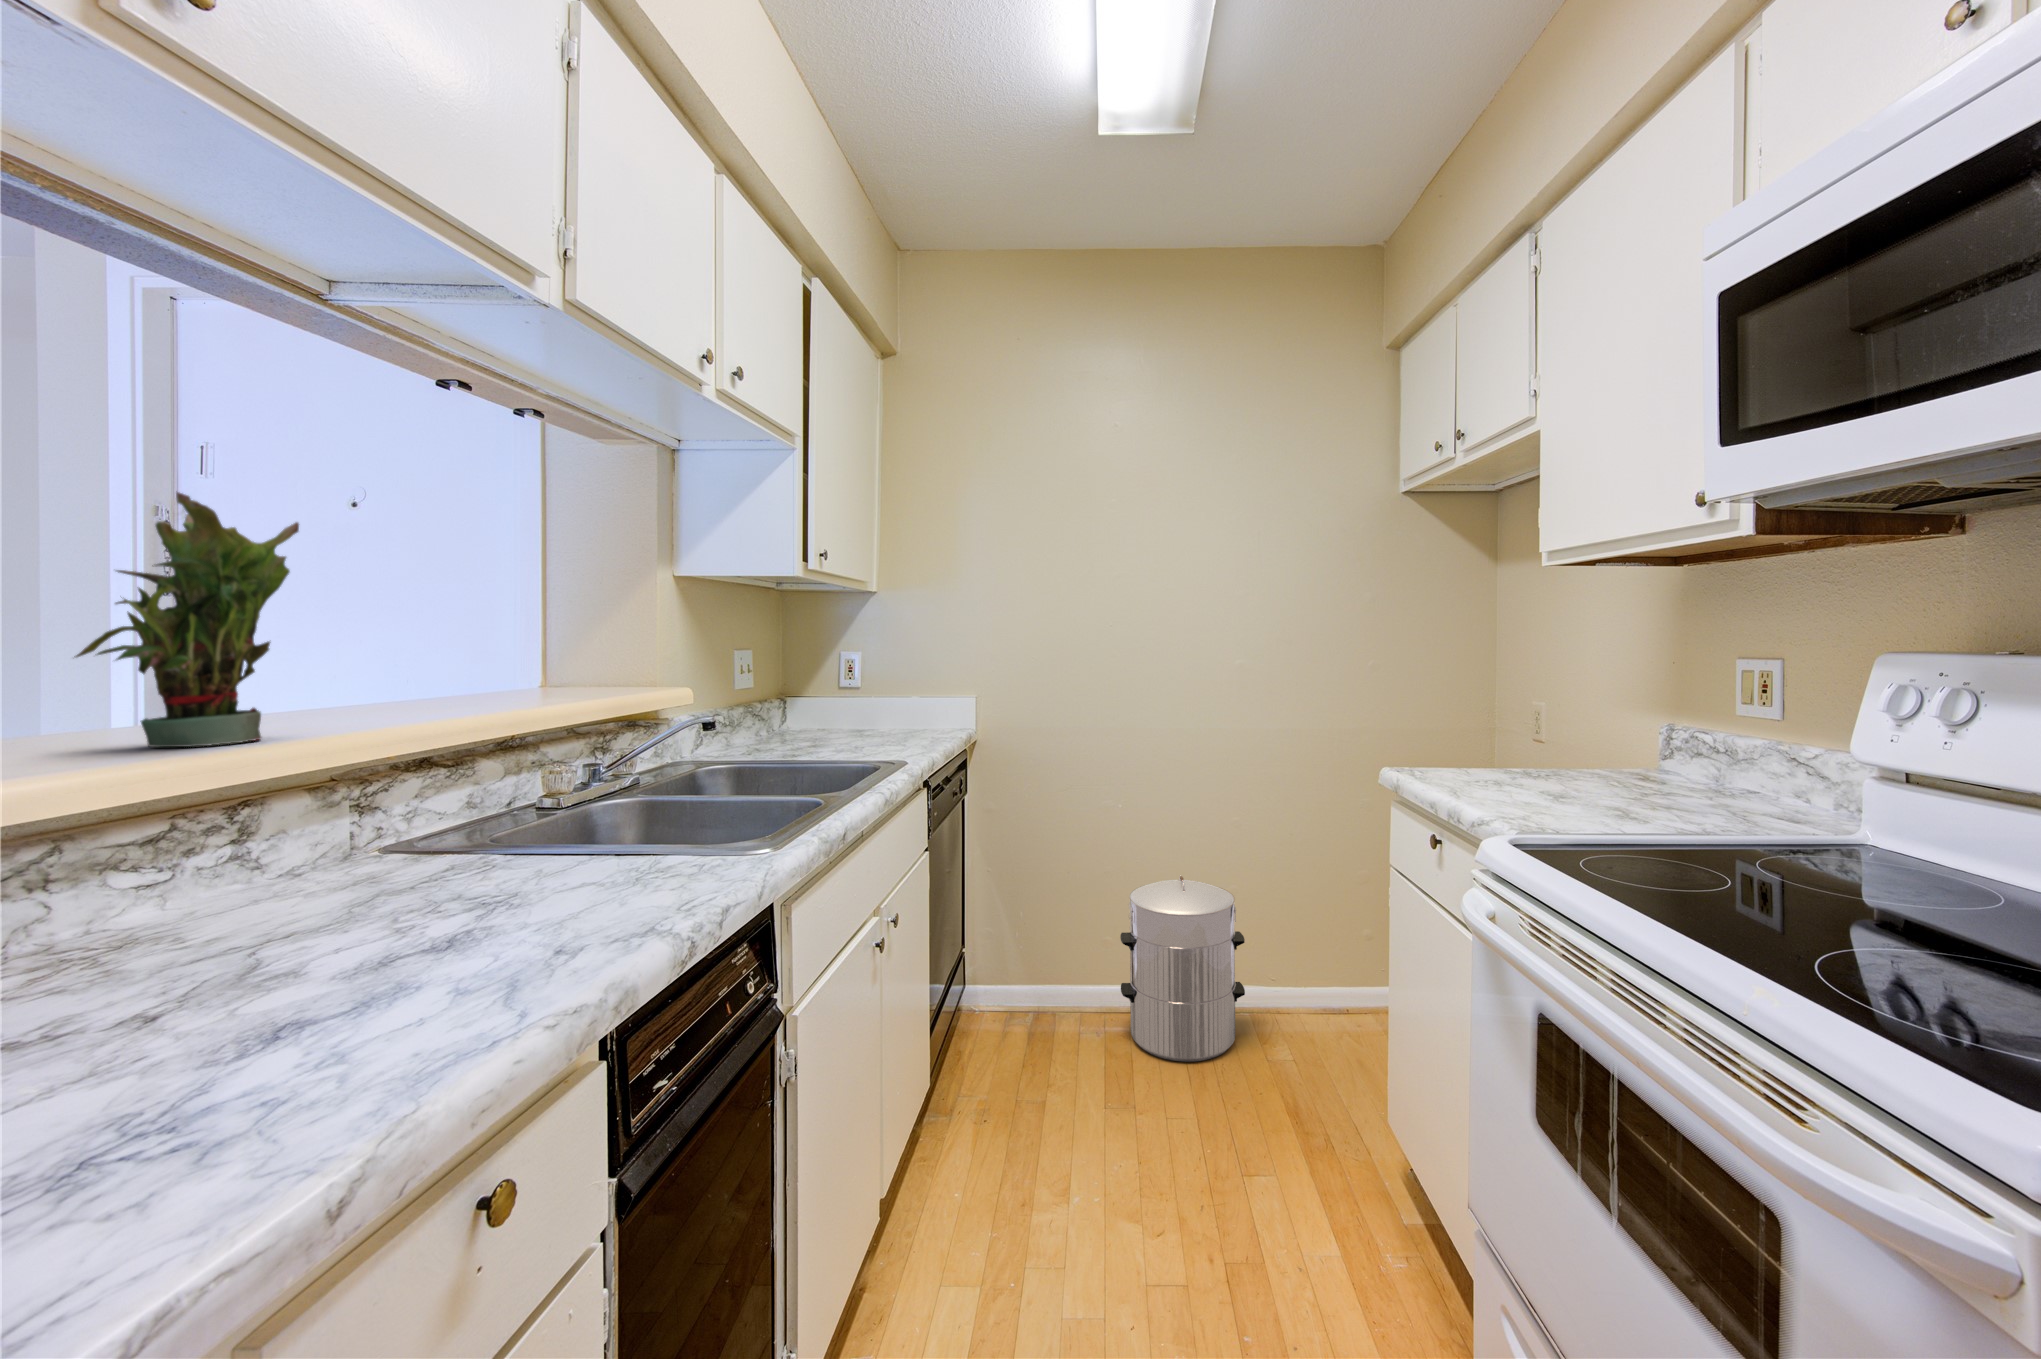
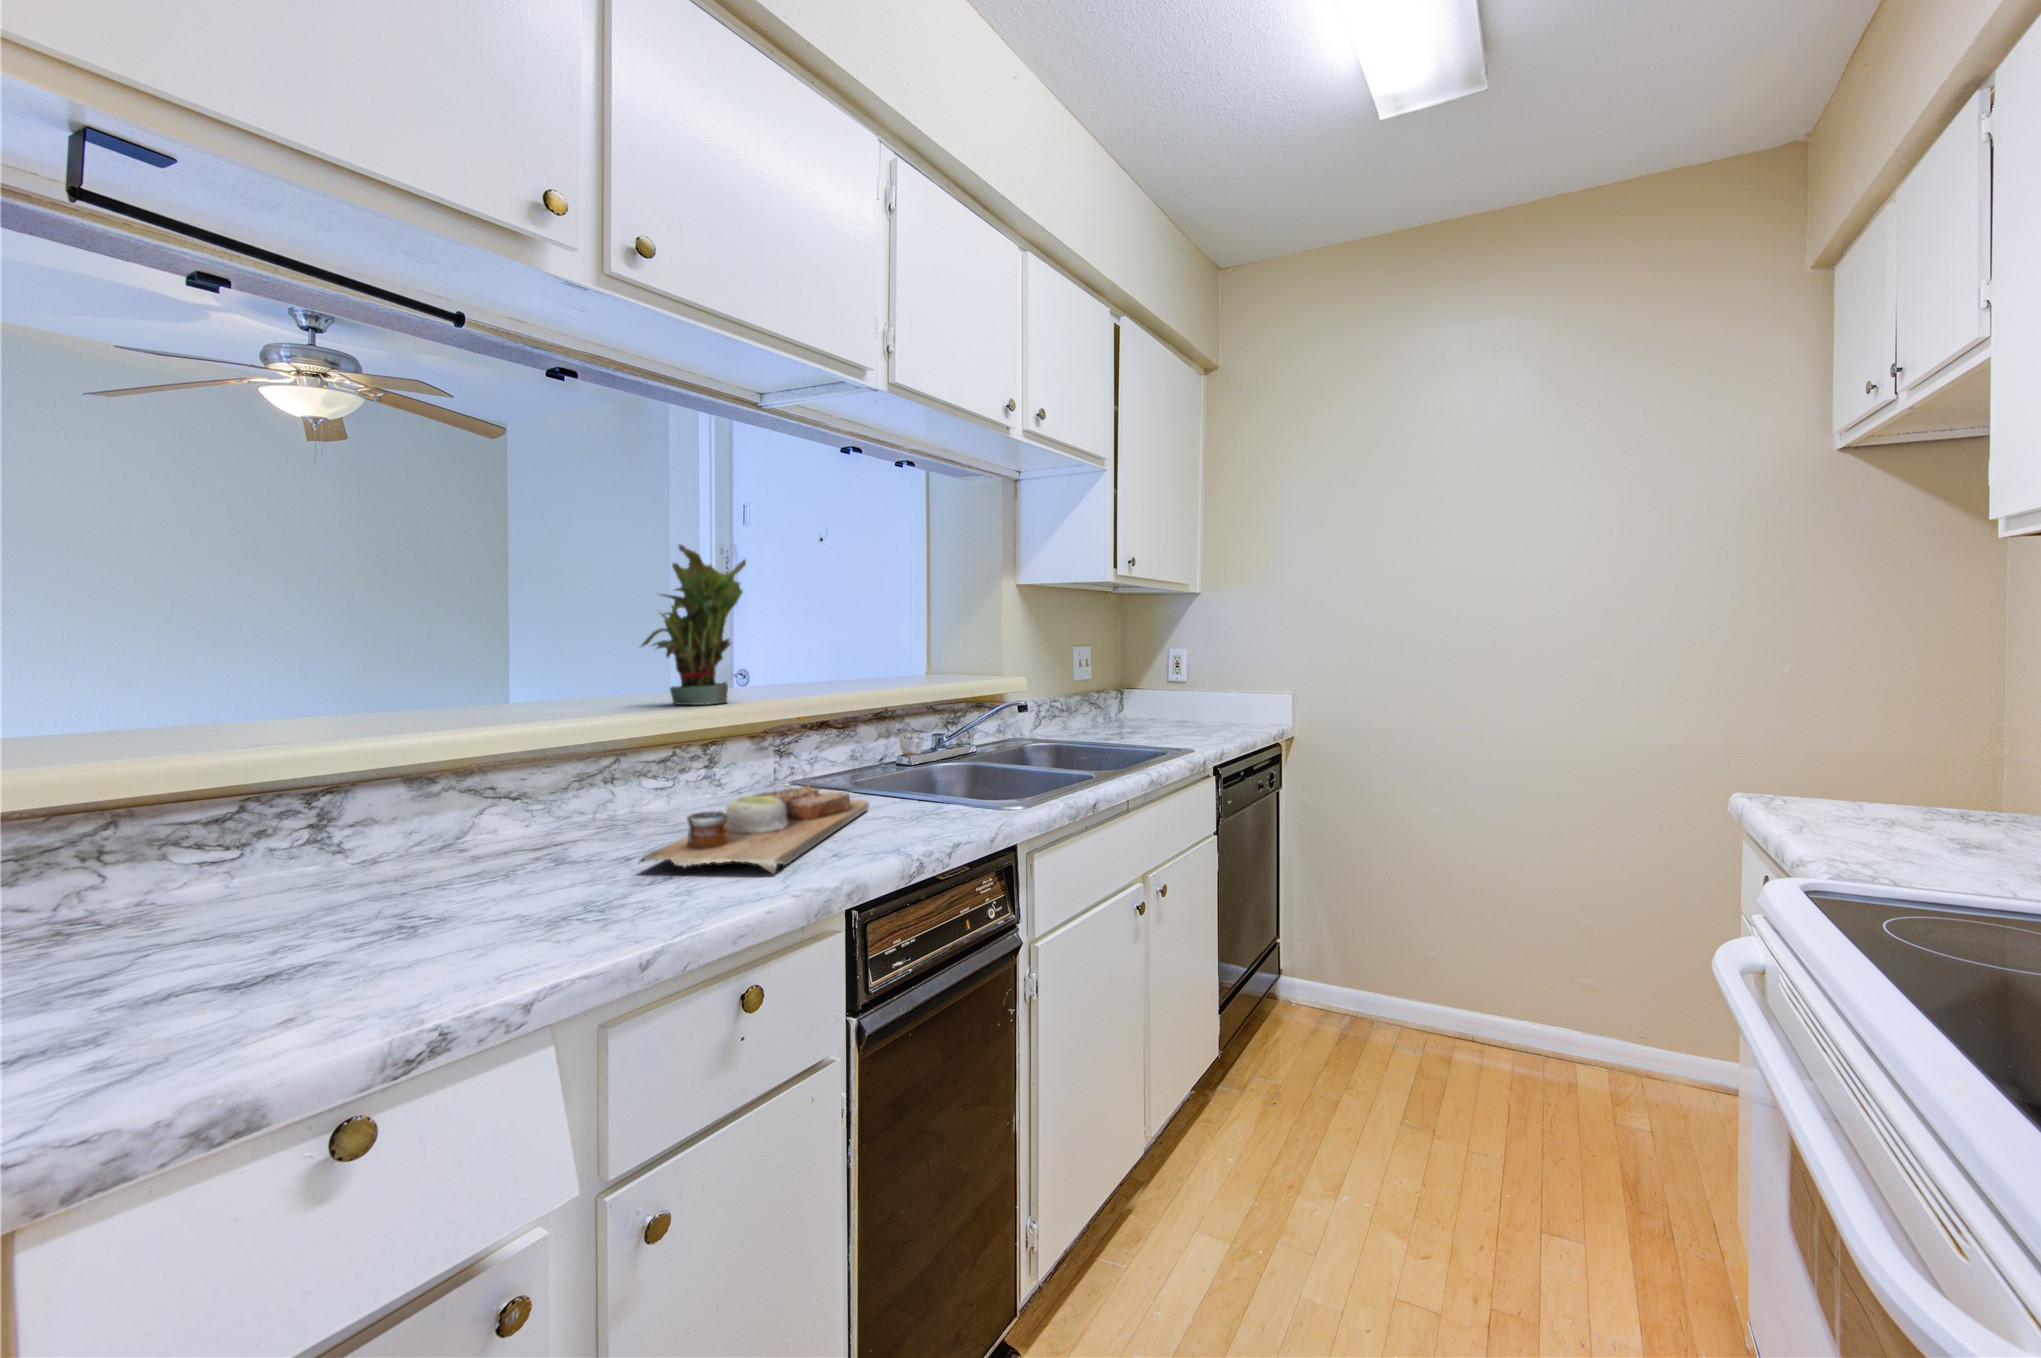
cutting board: none [198,848,547,1012] -> present [639,785,869,874]
waste bin: present [1120,875,1245,1062] -> none [1436,902,1592,1113]

